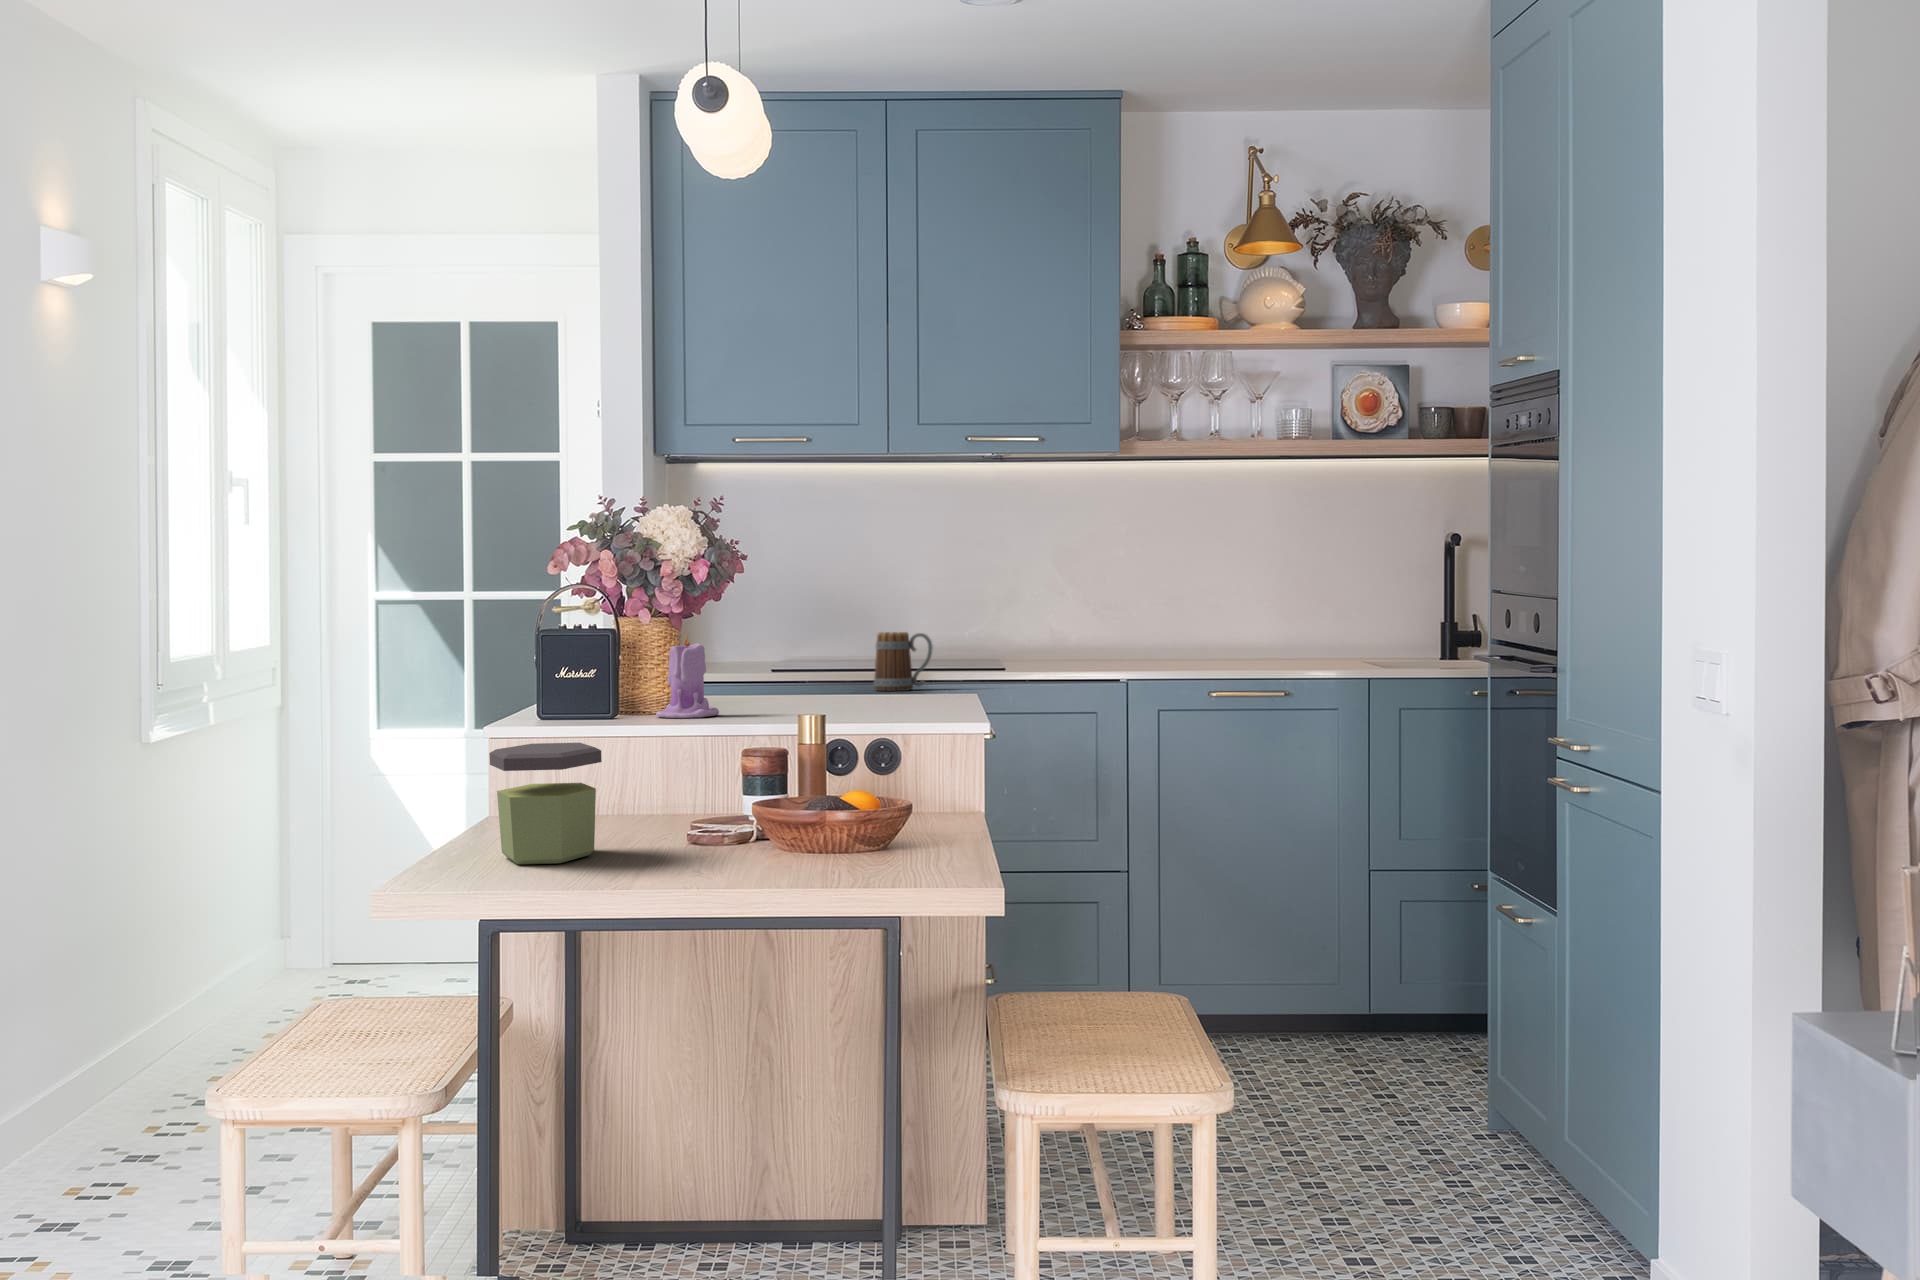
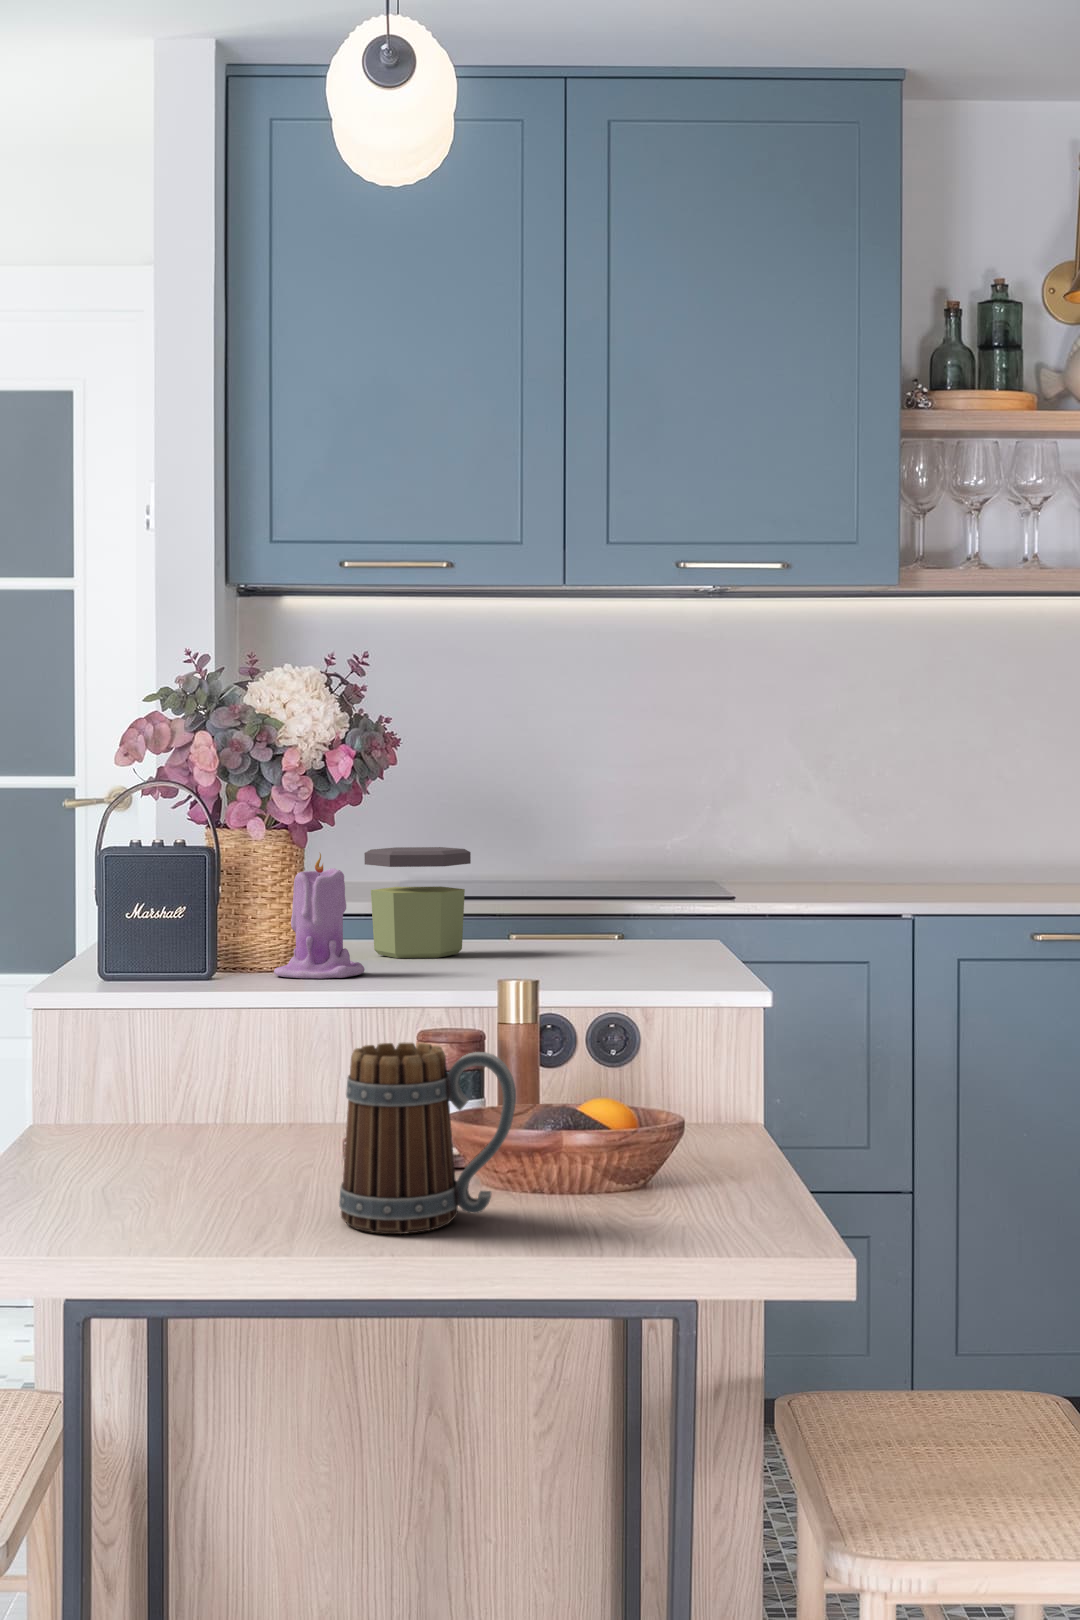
mug: present [874,632,933,691] -> present [339,1043,516,1234]
jar: present [489,743,602,864] -> present [364,847,471,958]

